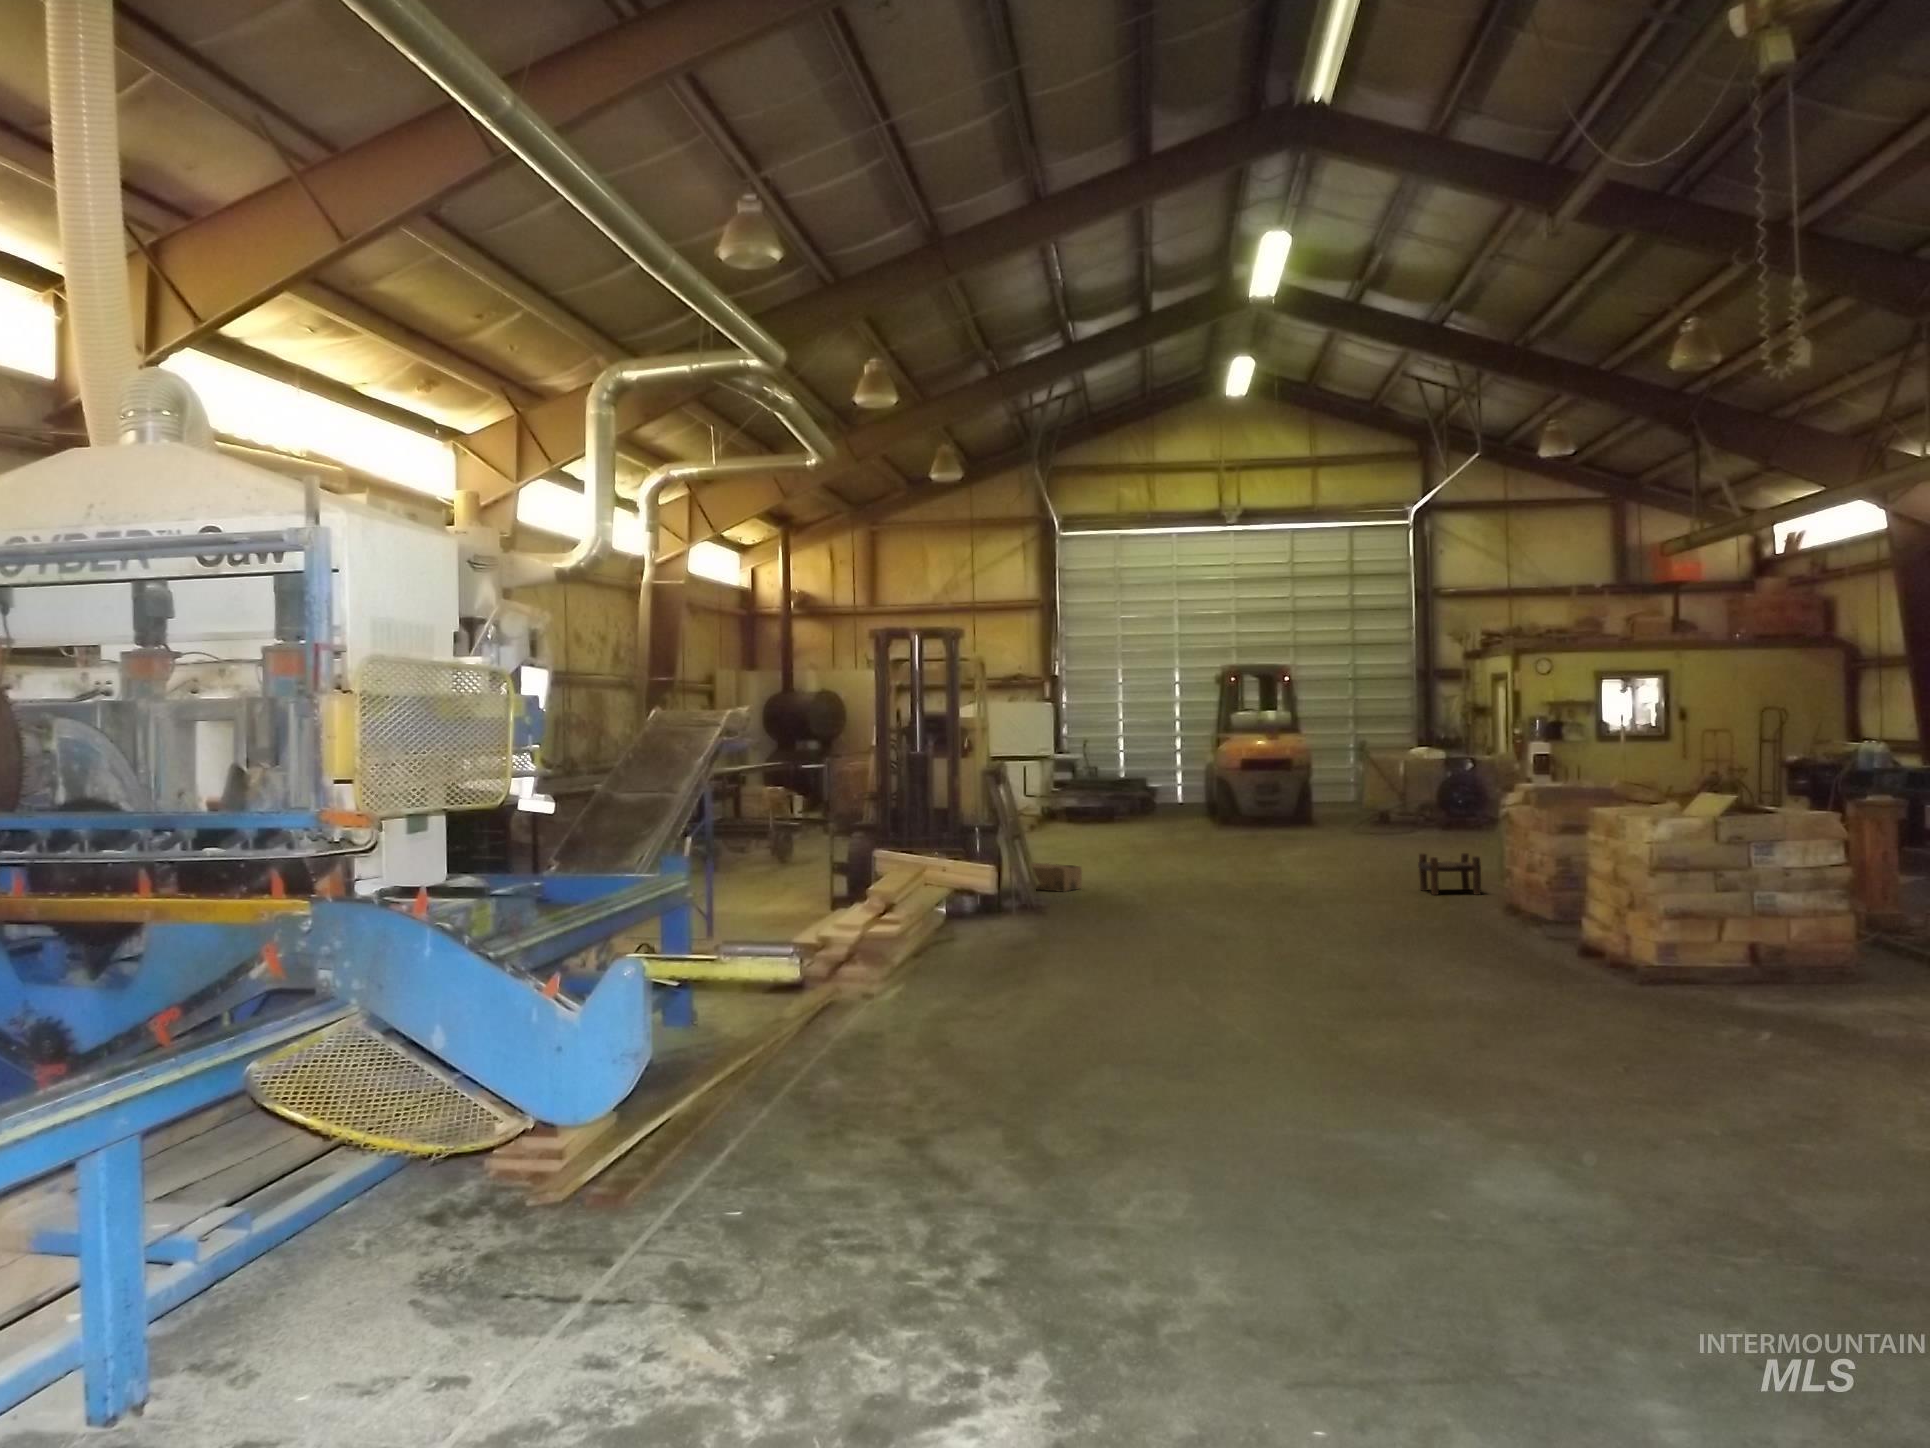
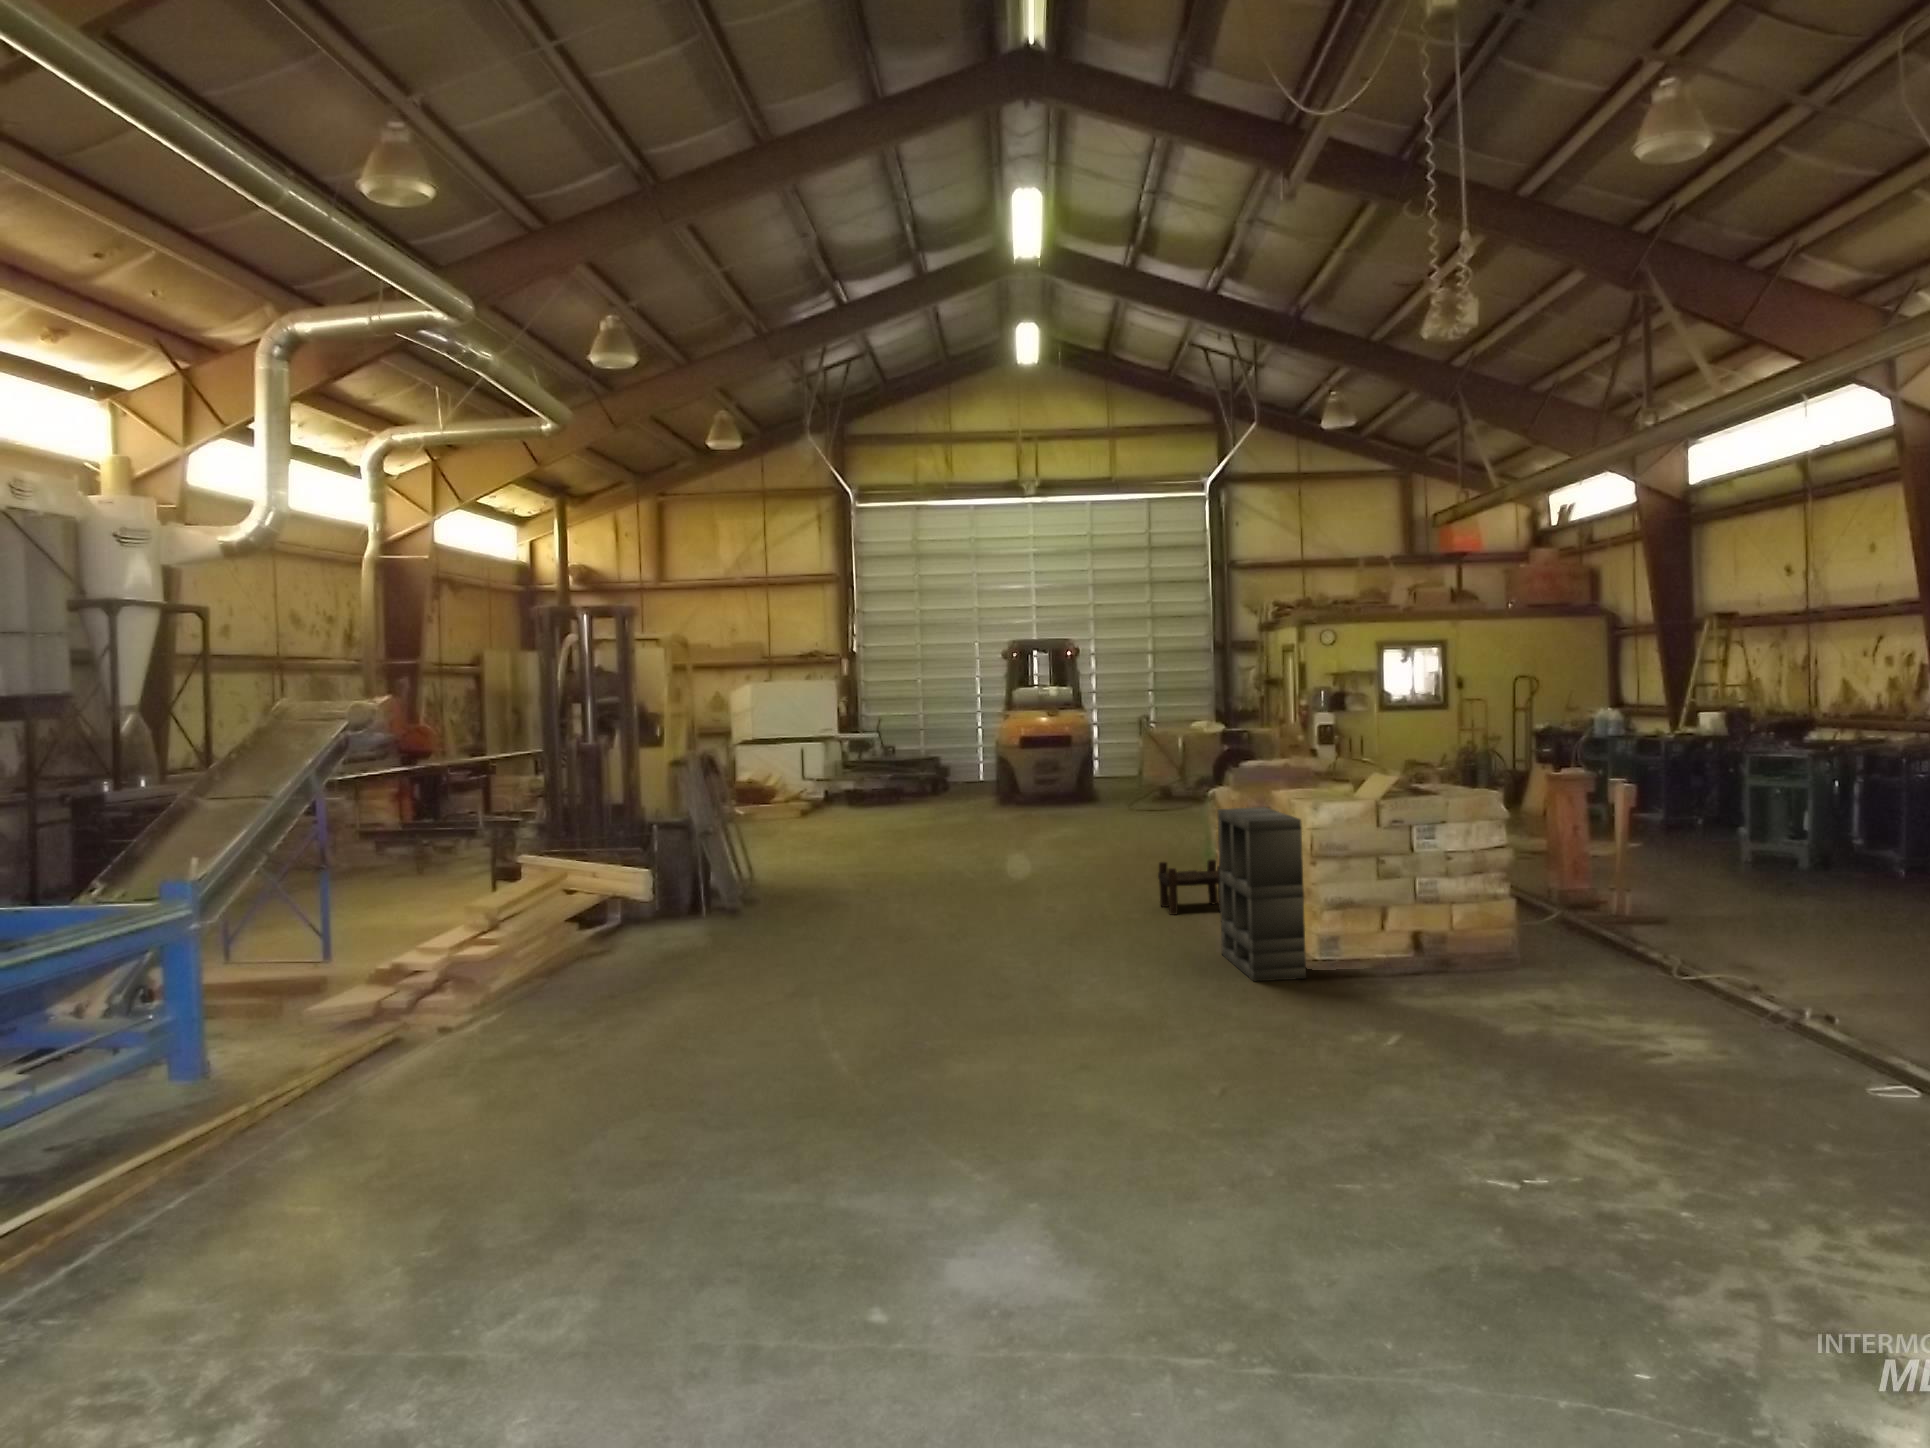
shelving unit: none [1486,801,1564,929] -> present [1218,807,1306,982]
cardboard box: present [1031,863,1082,892] -> none [687,883,759,923]

